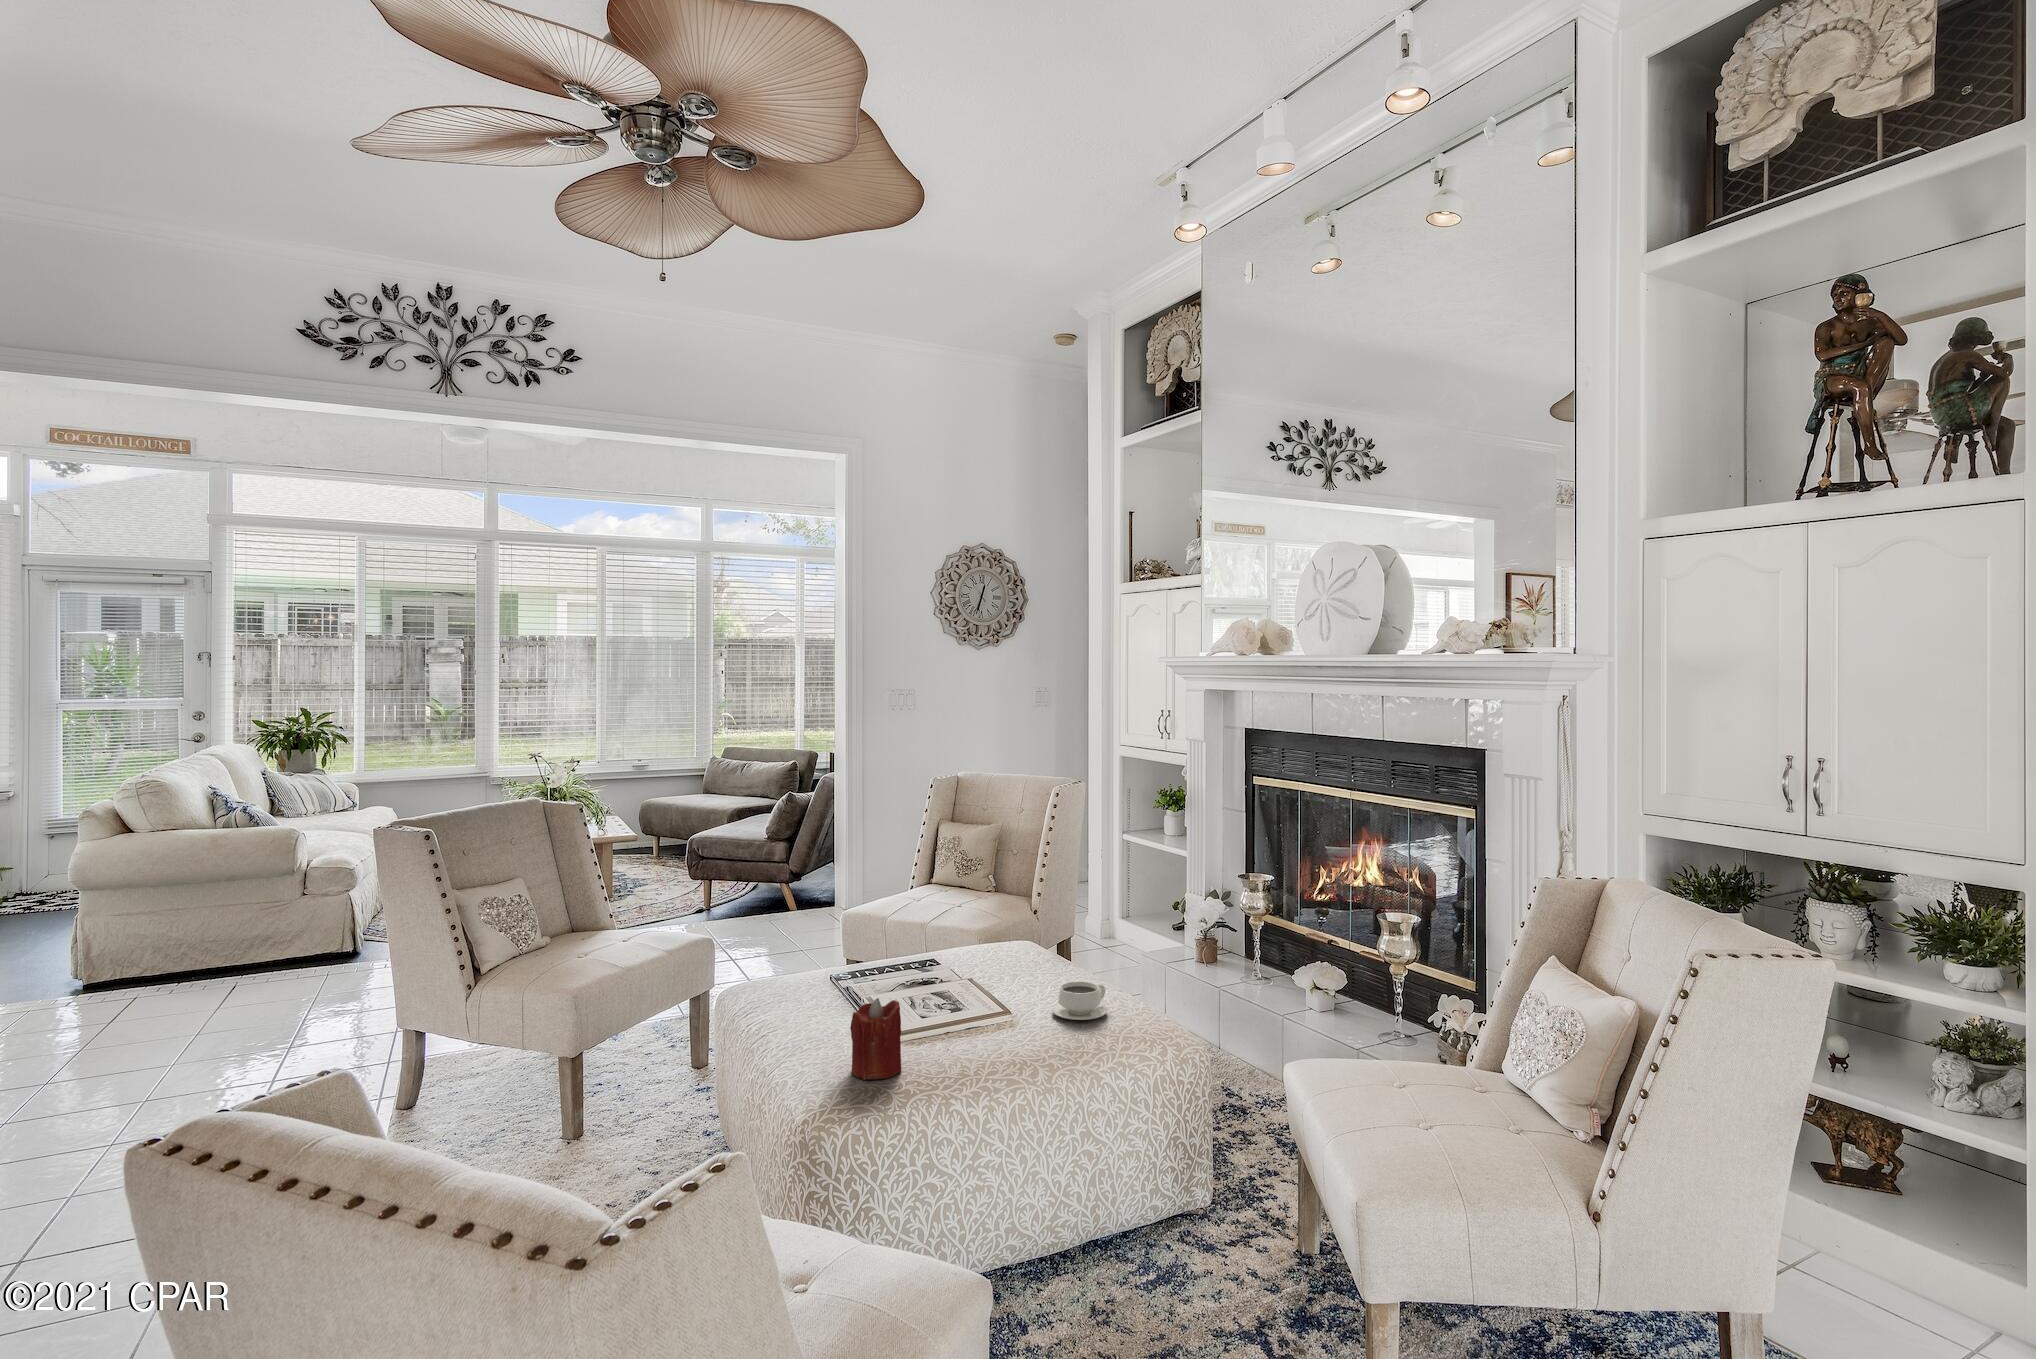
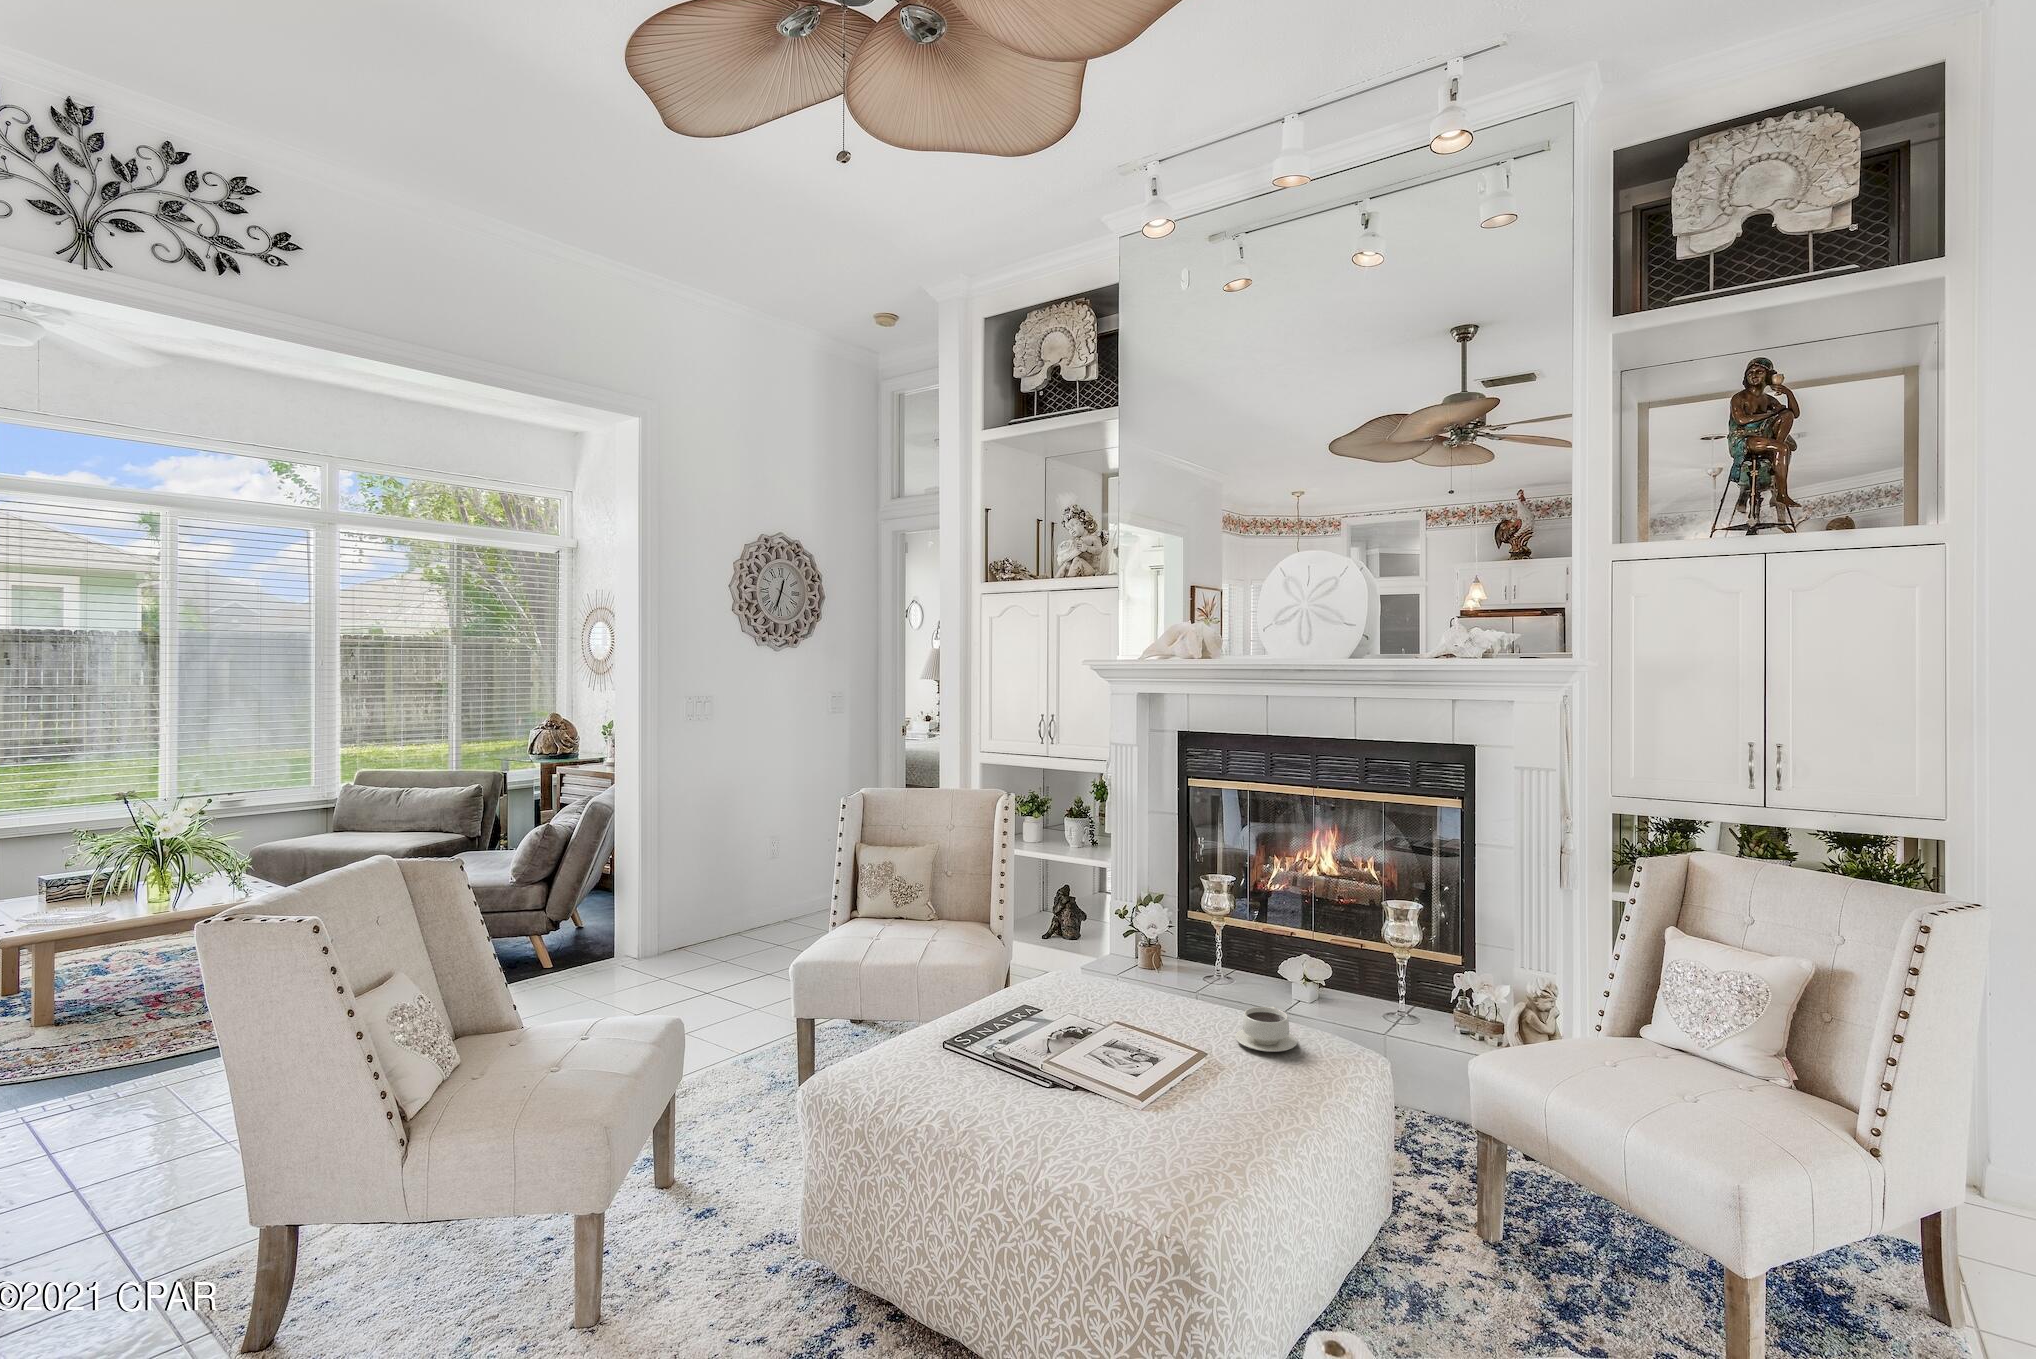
candle: present [850,998,901,1080] -> none [1162,1074,1225,1181]

